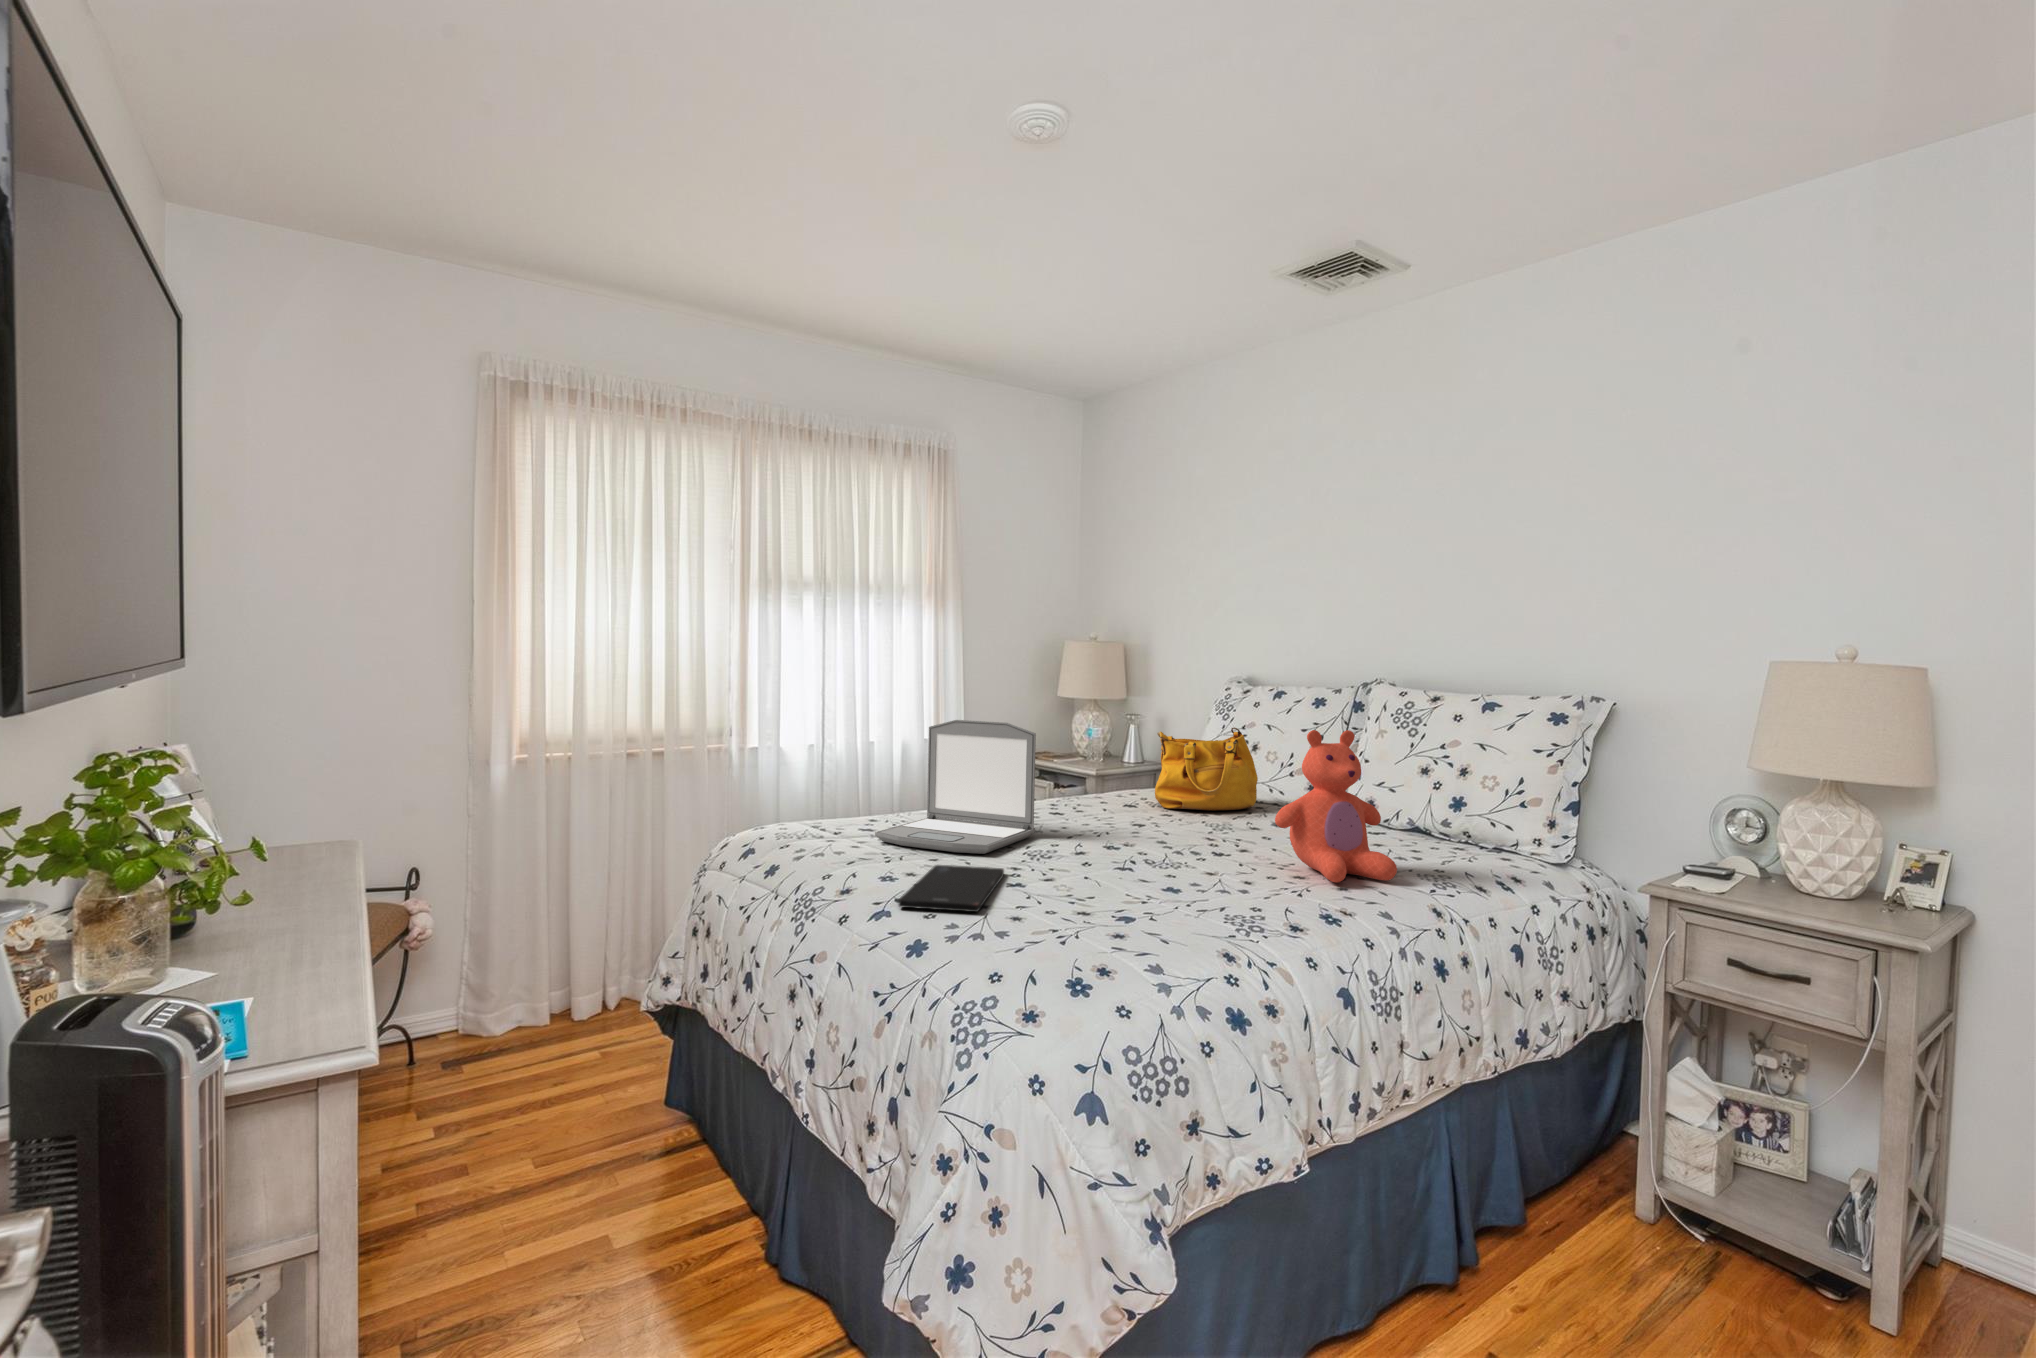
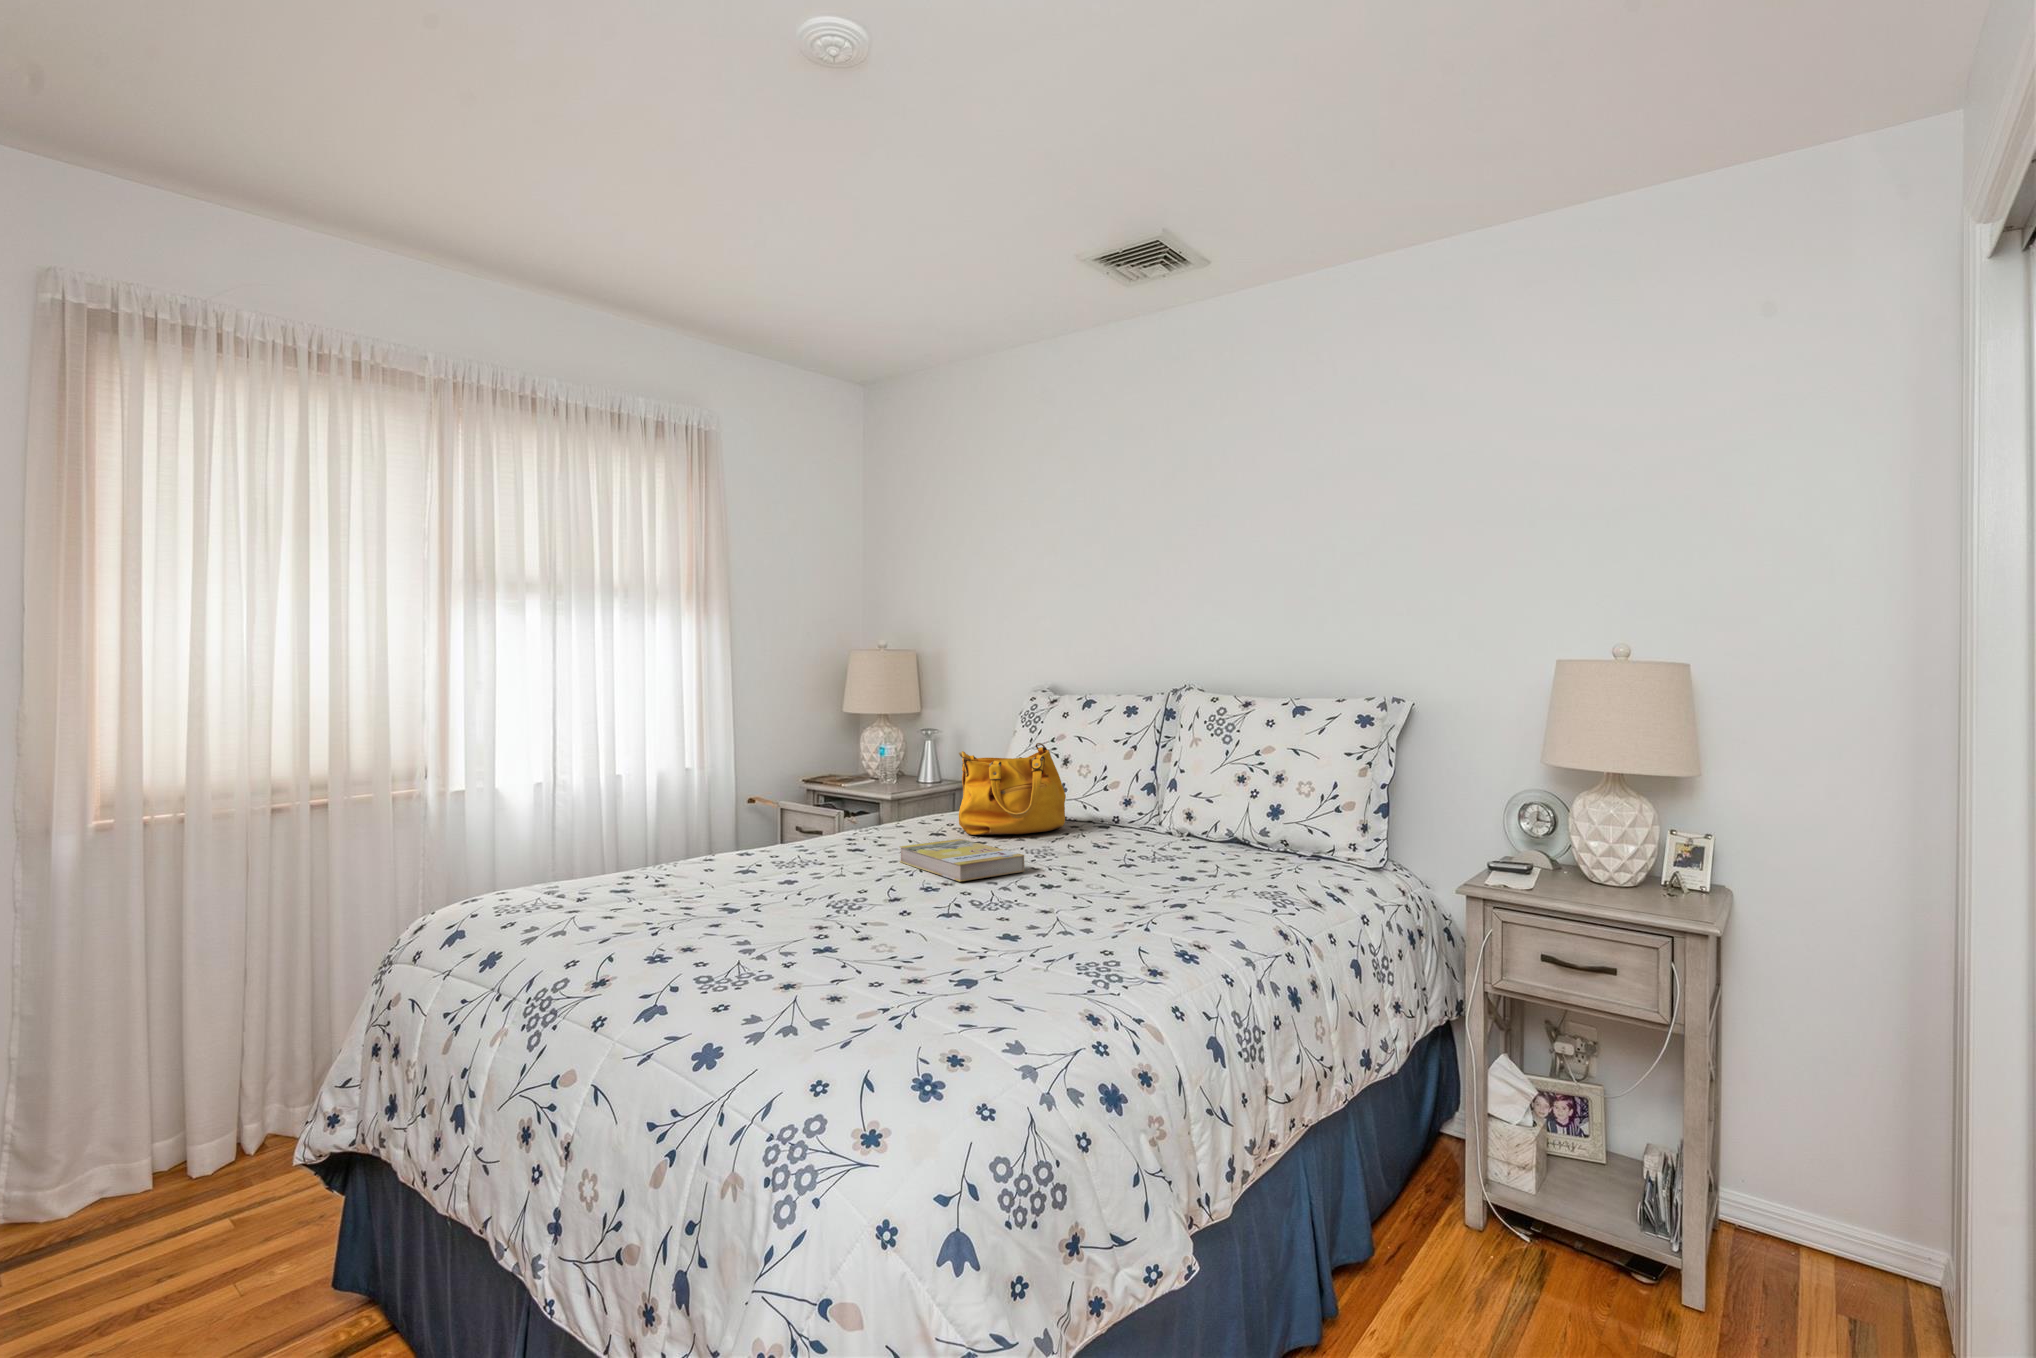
laptop: present [875,720,1036,854] -> none [635,750,833,910]
teddy bear: present [1275,730,1397,882] -> none [1107,742,1236,911]
book: none [1096,810,1206,845] -> present [900,839,1024,882]
smartphone: present [898,865,1004,912] -> none [674,928,804,997]

